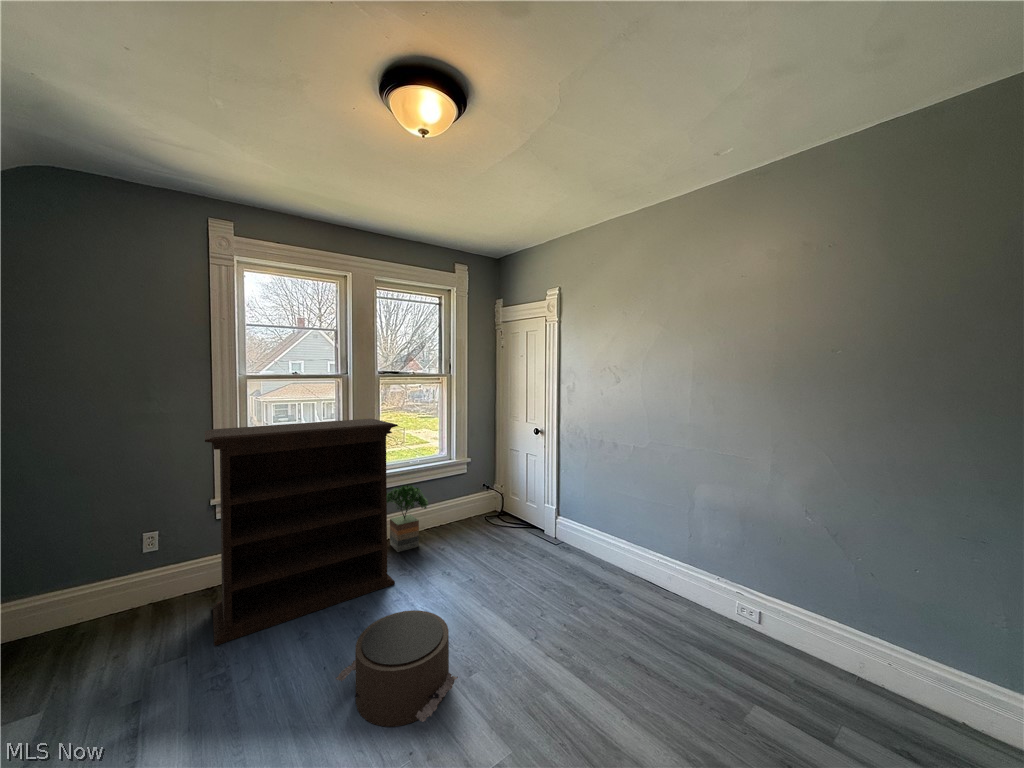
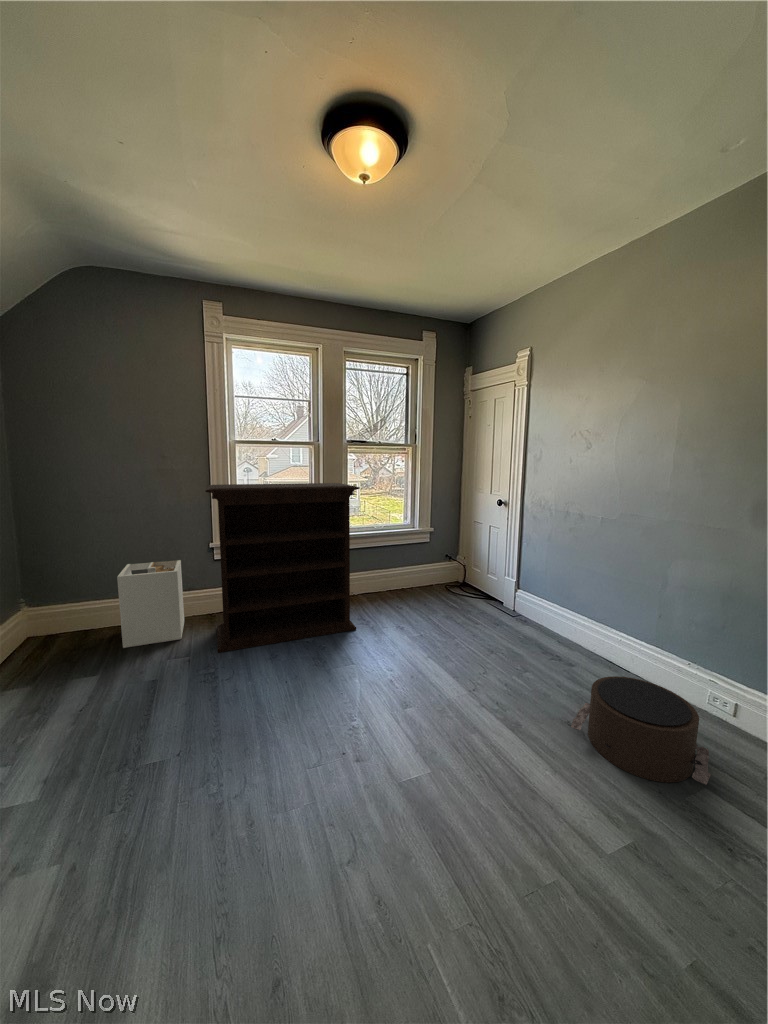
potted tree: present [387,485,428,552] -> none [350,547,390,606]
laundry hamper: none [59,526,163,664] -> present [117,560,184,648]
pouf: present [336,610,458,727] -> present [571,676,711,785]

